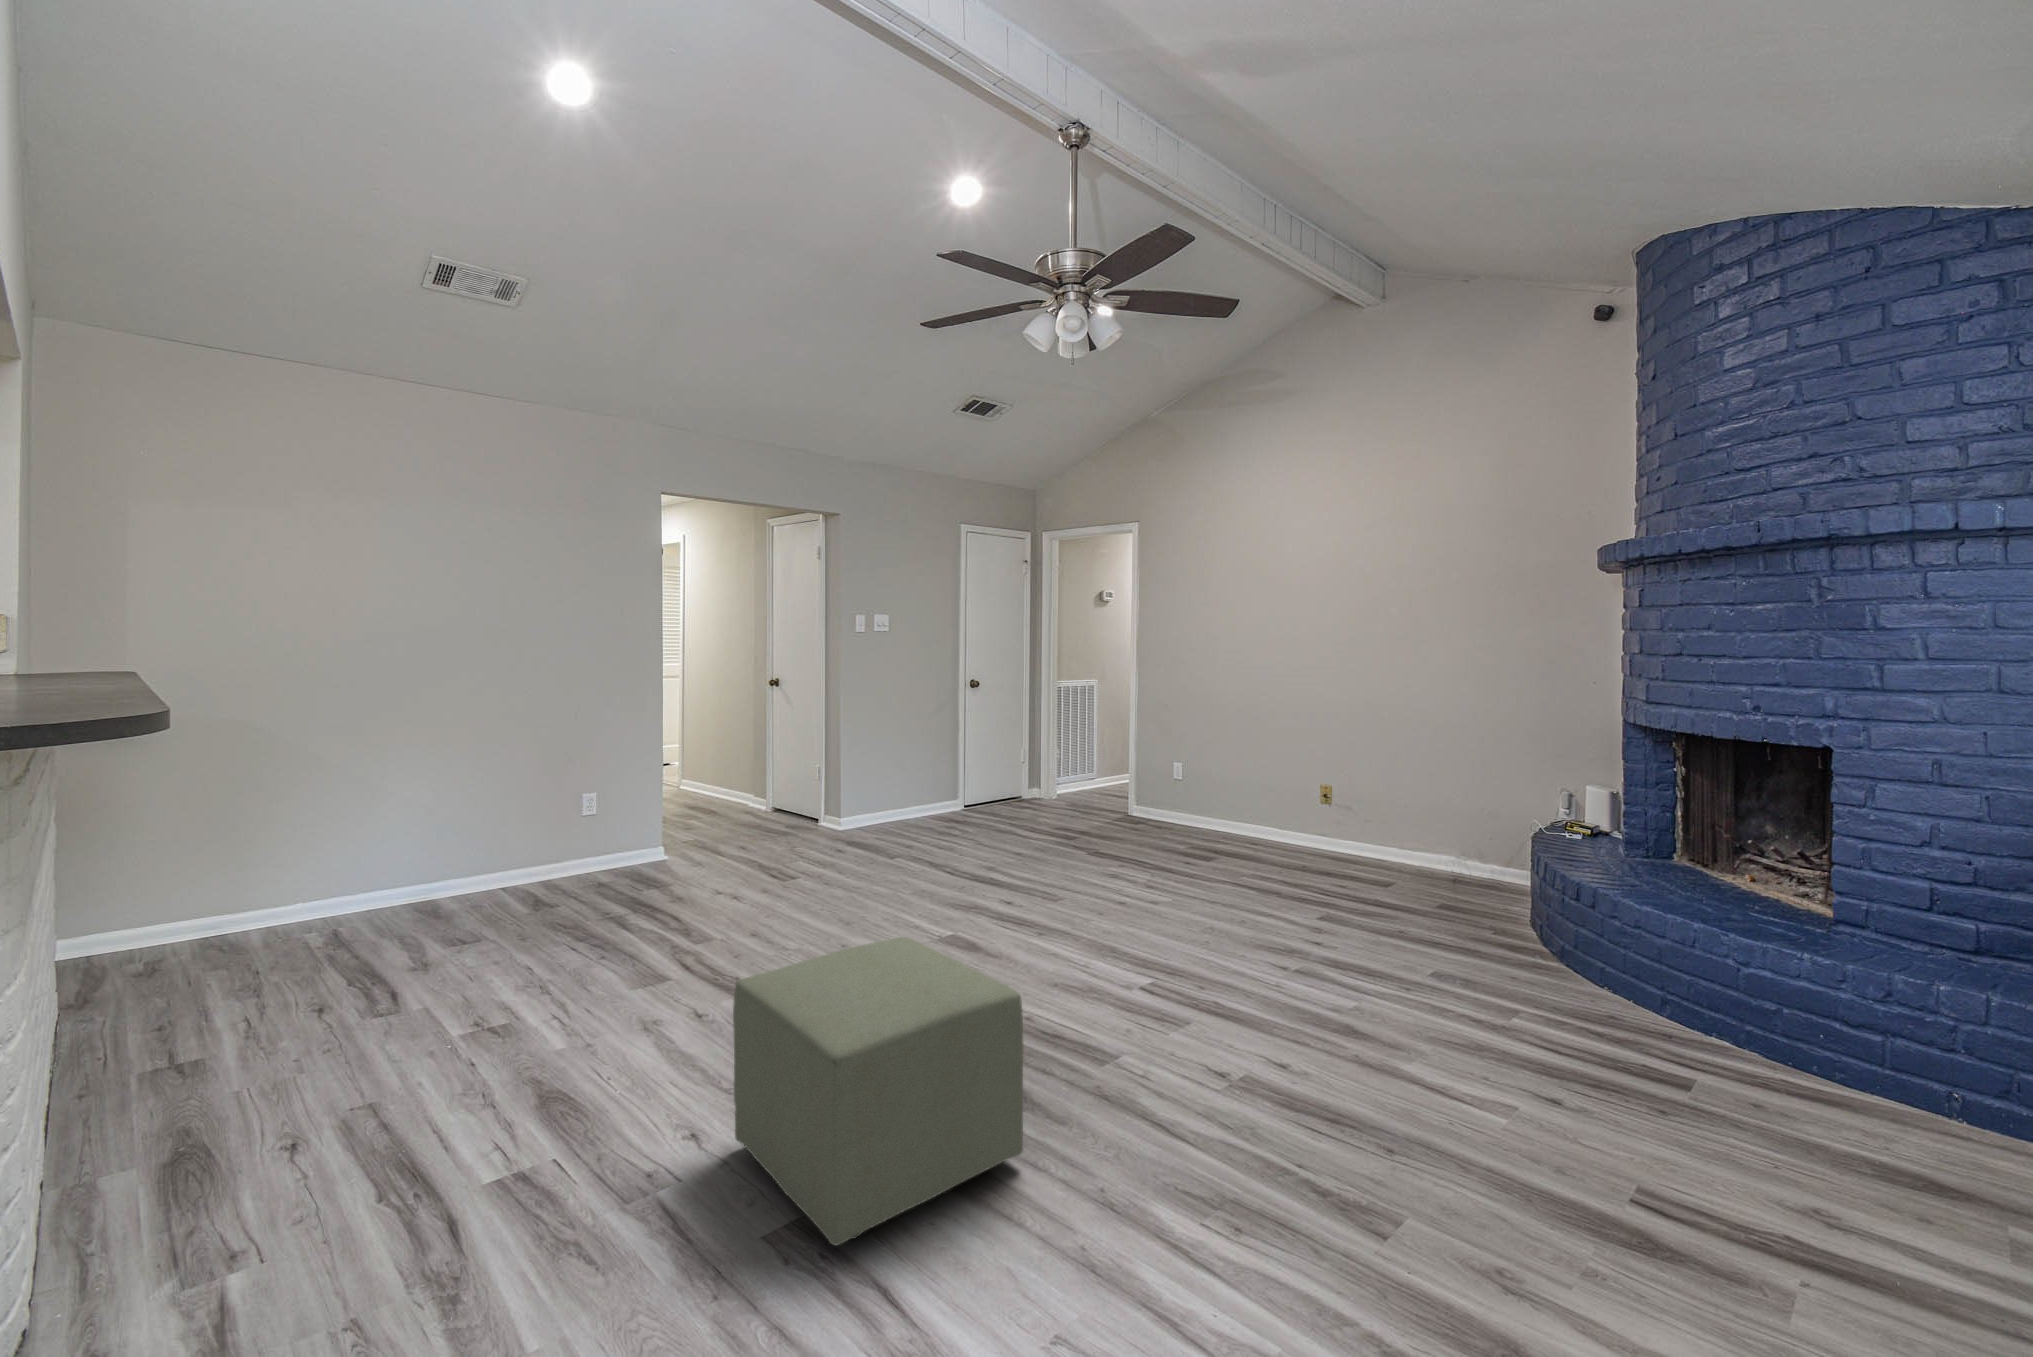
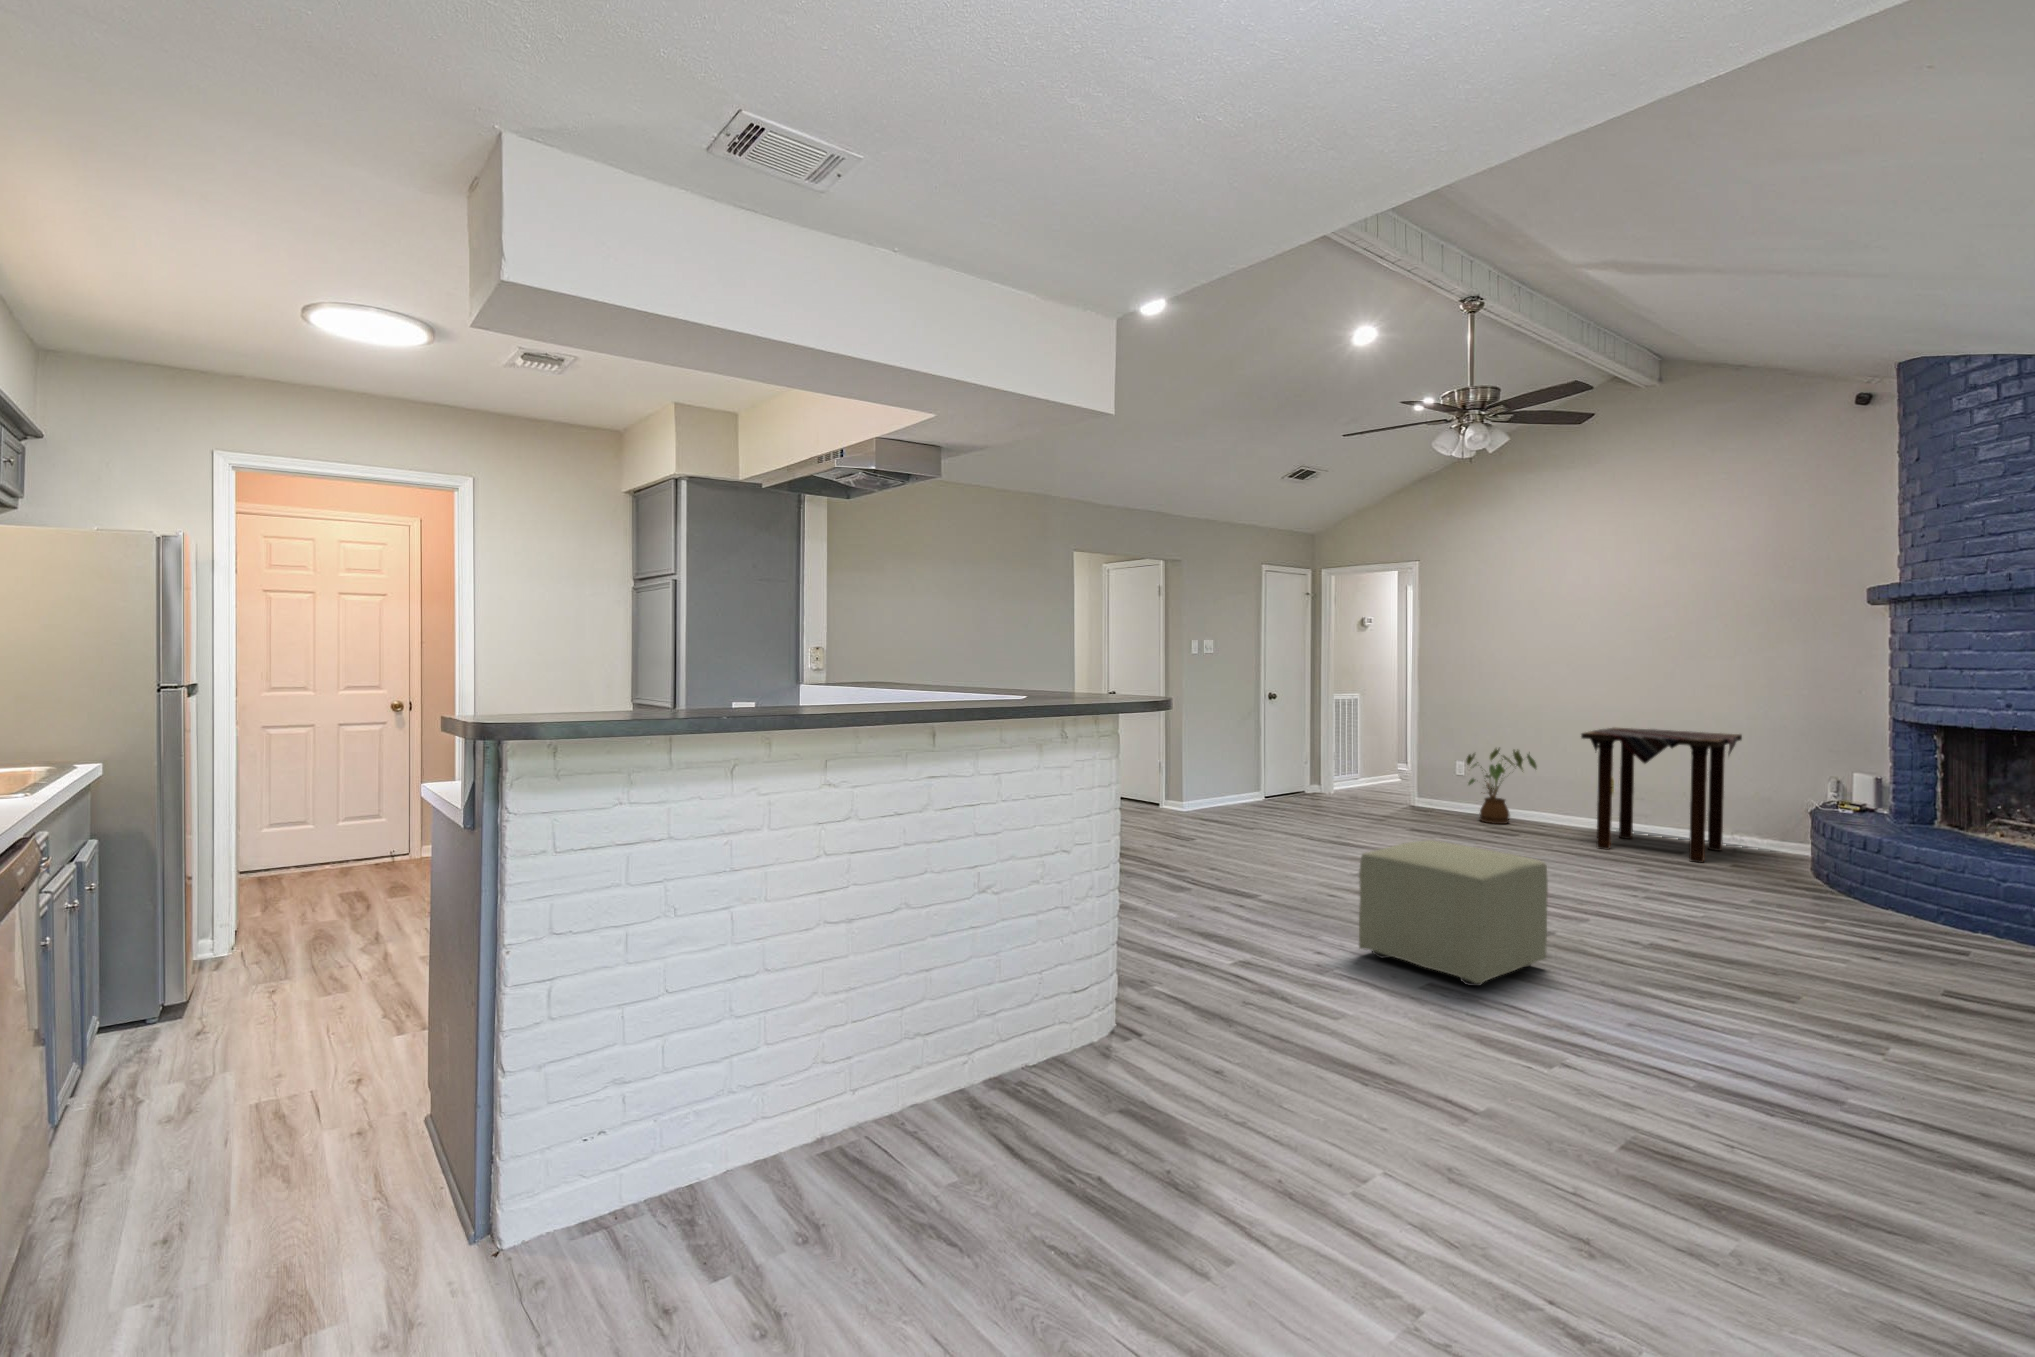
side table: none [1277,725,1468,902] -> present [1581,728,1742,863]
house plant: none [1171,748,1250,842] -> present [1466,749,1537,824]

